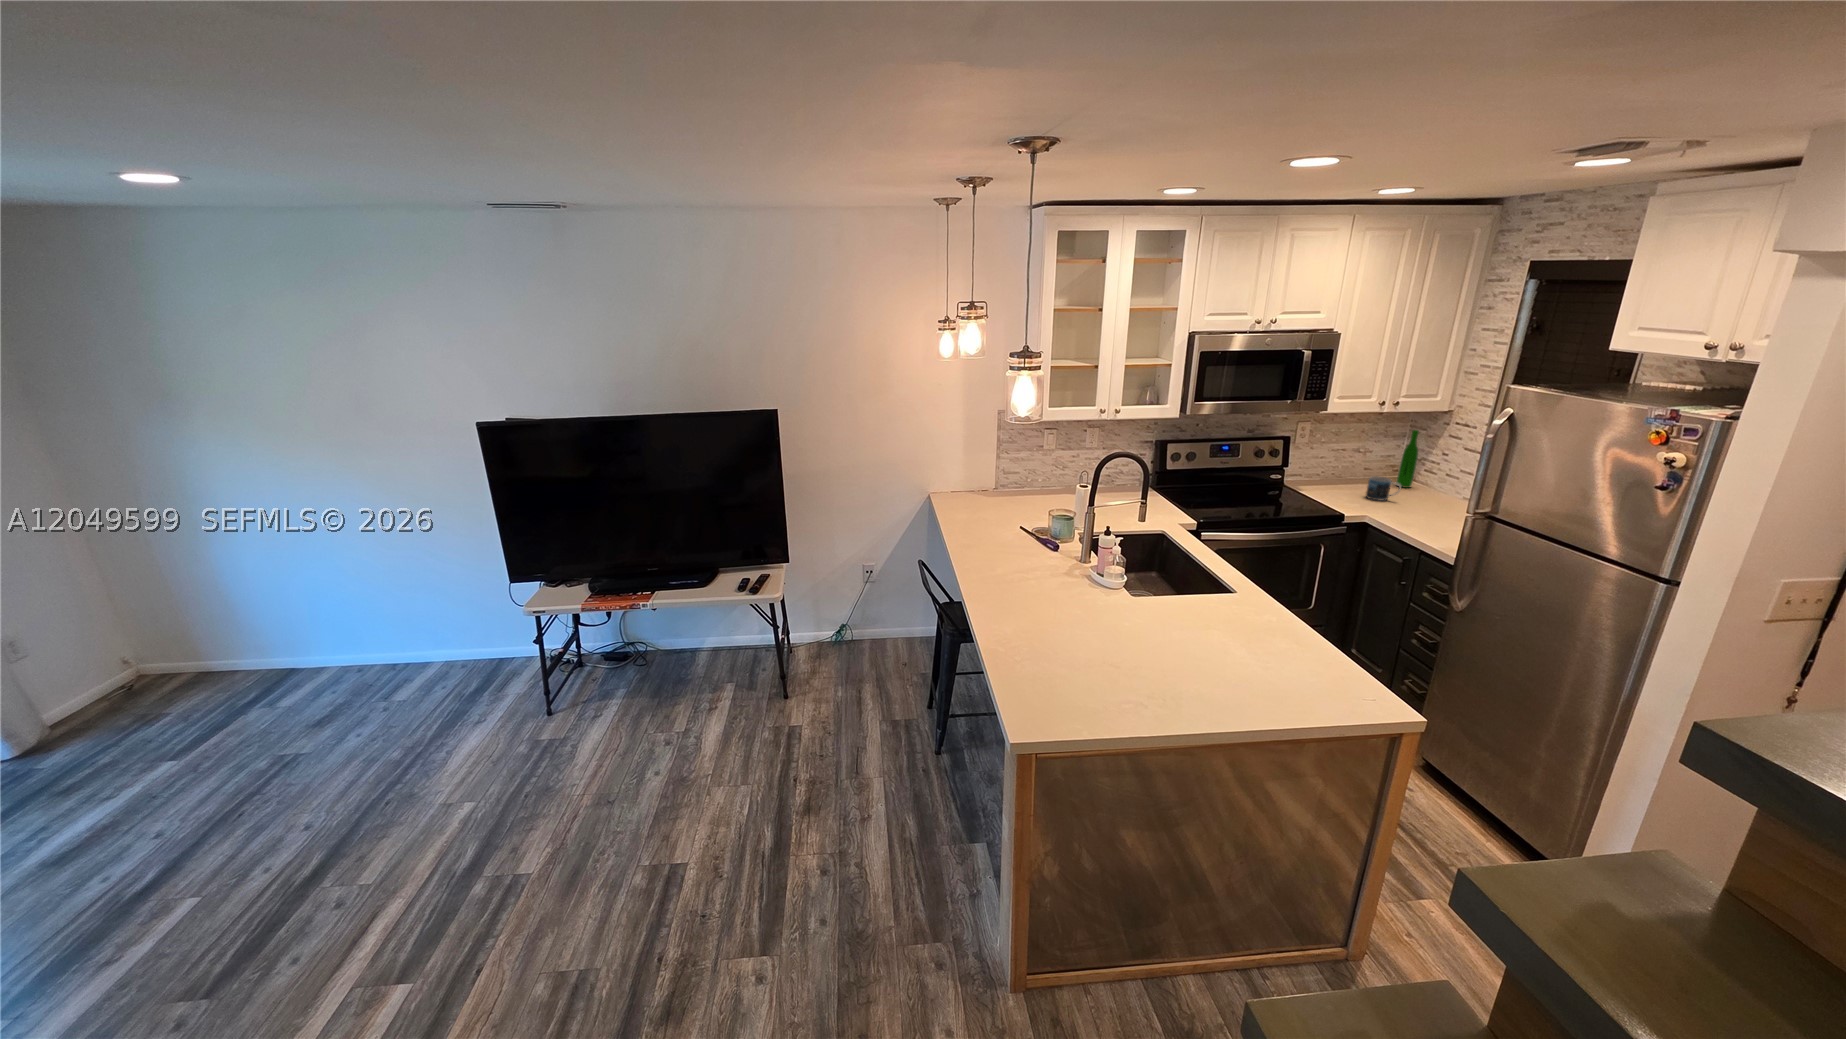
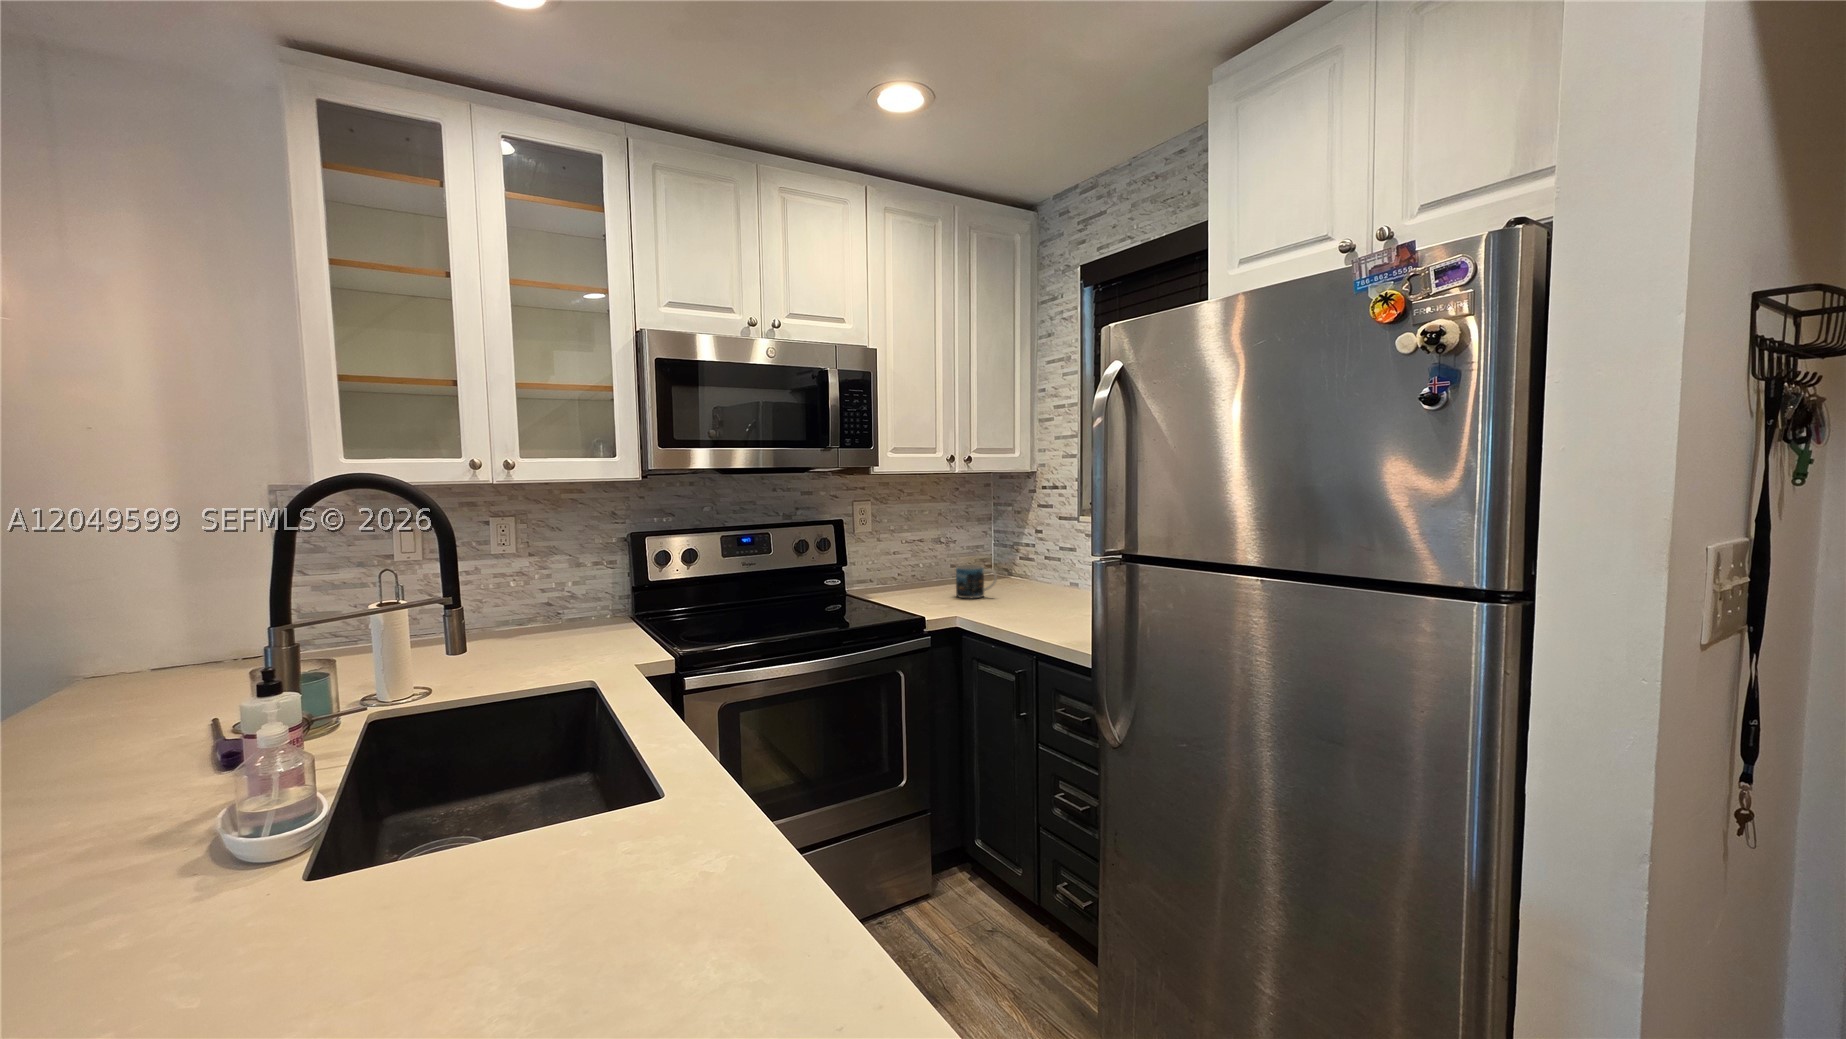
wine bottle: present [1396,430,1419,488] -> none [992,502,1010,582]

